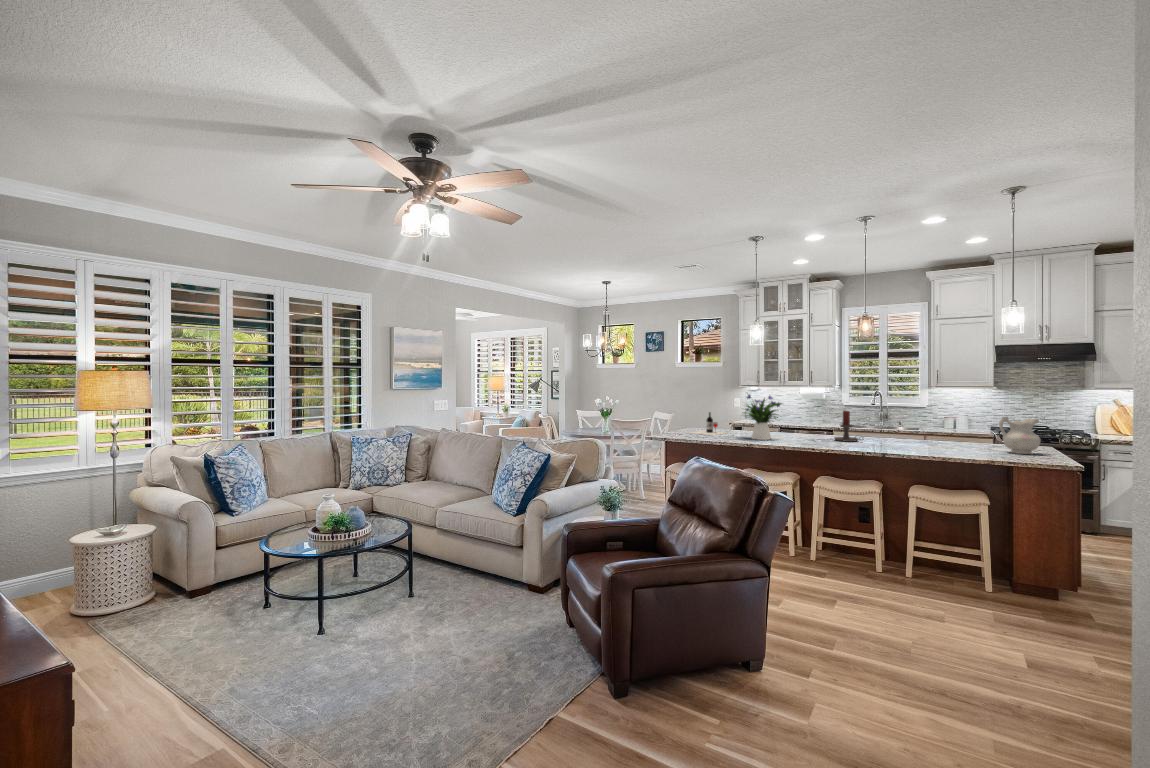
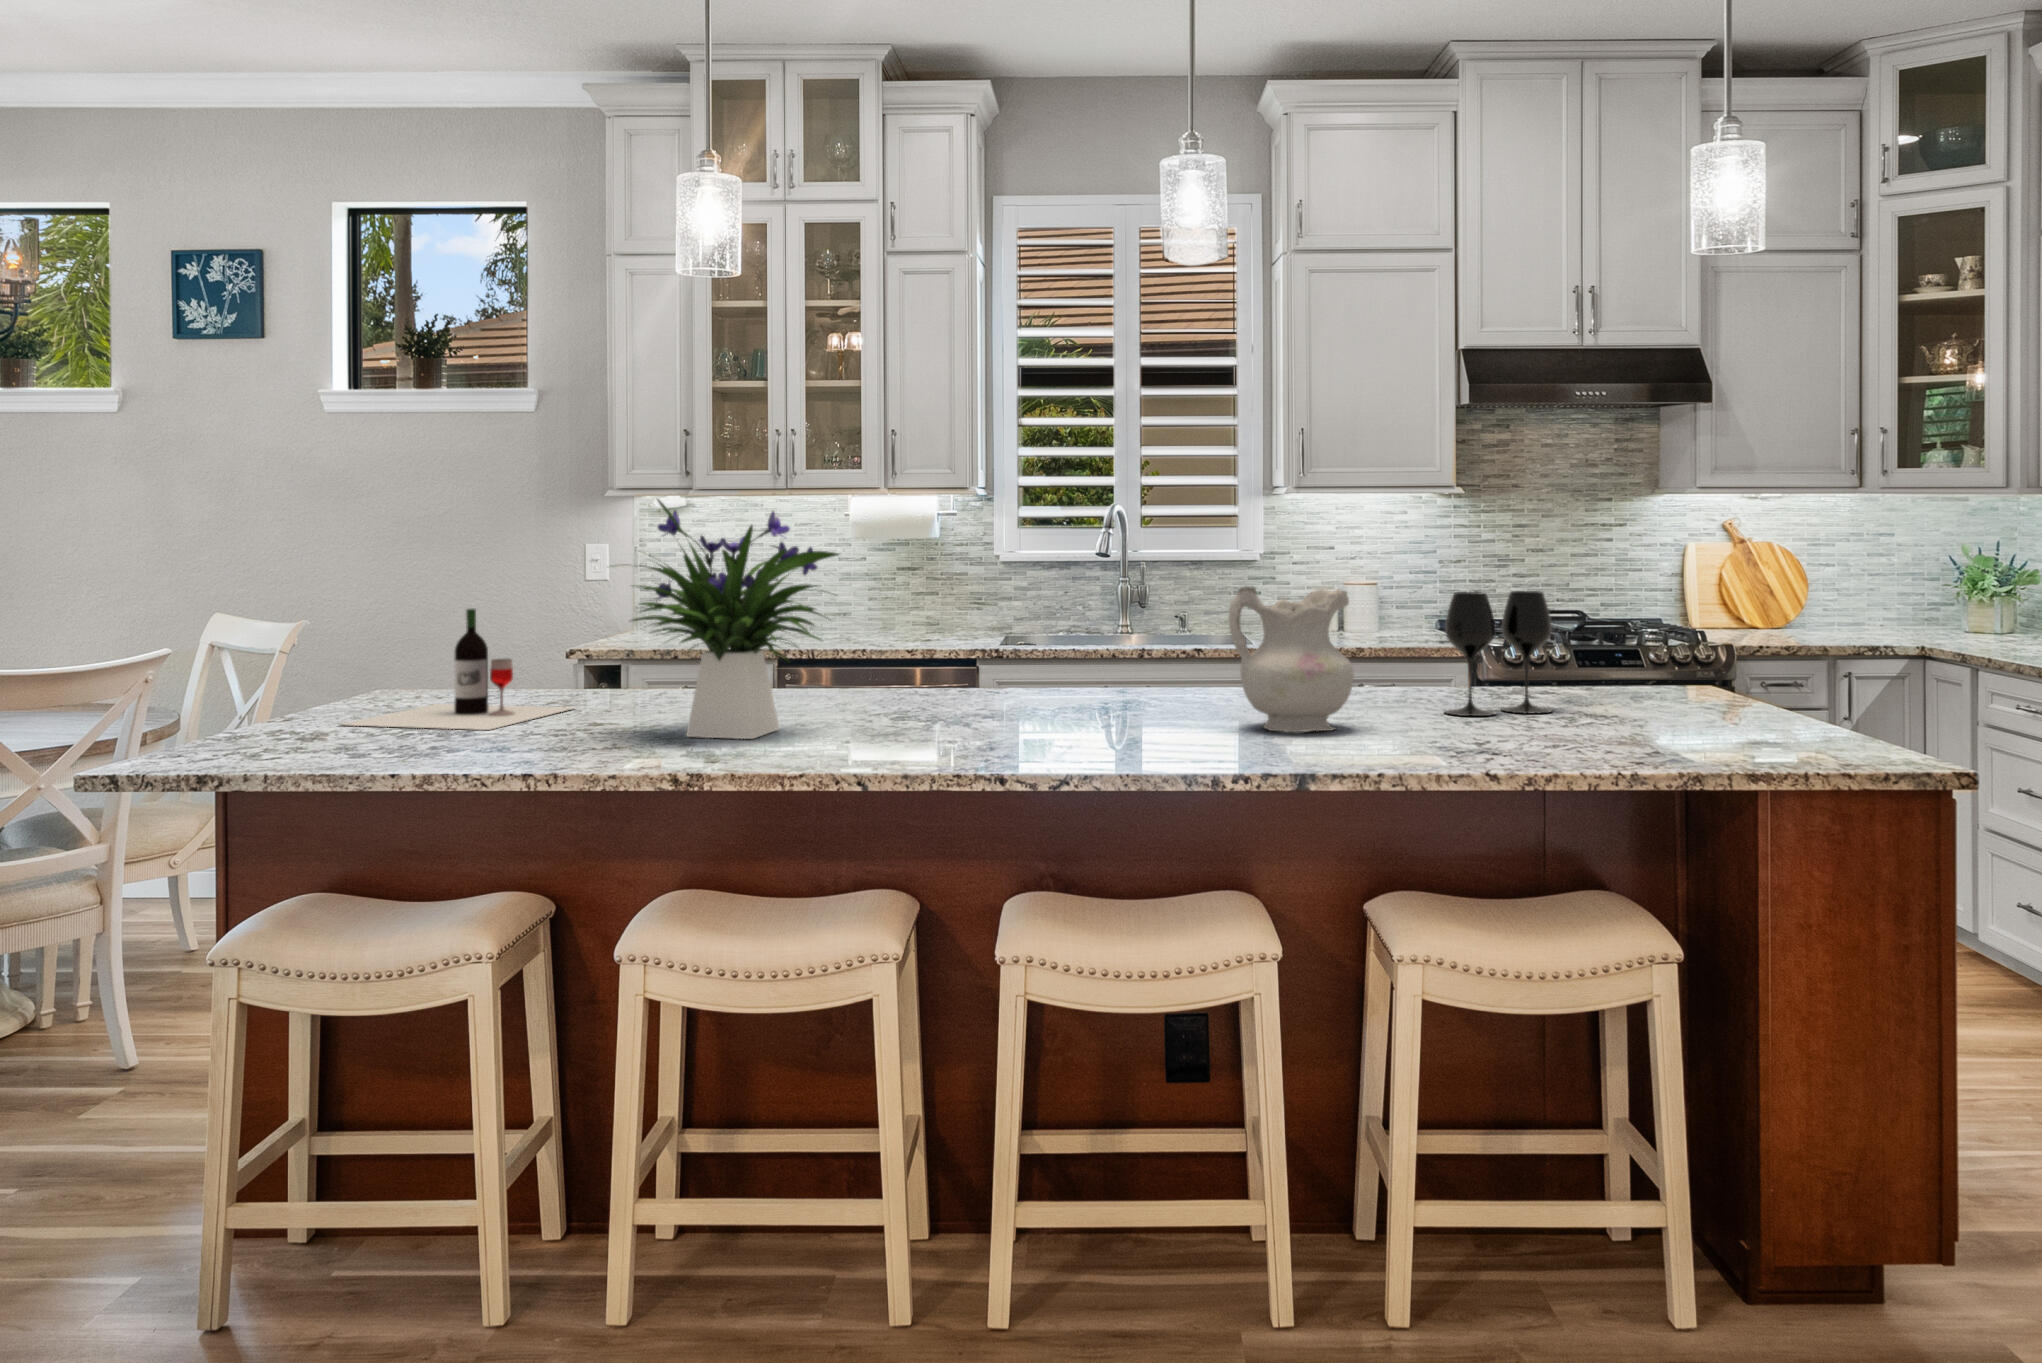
candle holder: present [834,411,864,442] -> none [1042,577,1162,716]
wine glass: none [944,417,979,449] -> present [1445,591,1552,716]
ceramic pitcher: present [999,417,1041,454] -> present [1228,586,1354,732]

